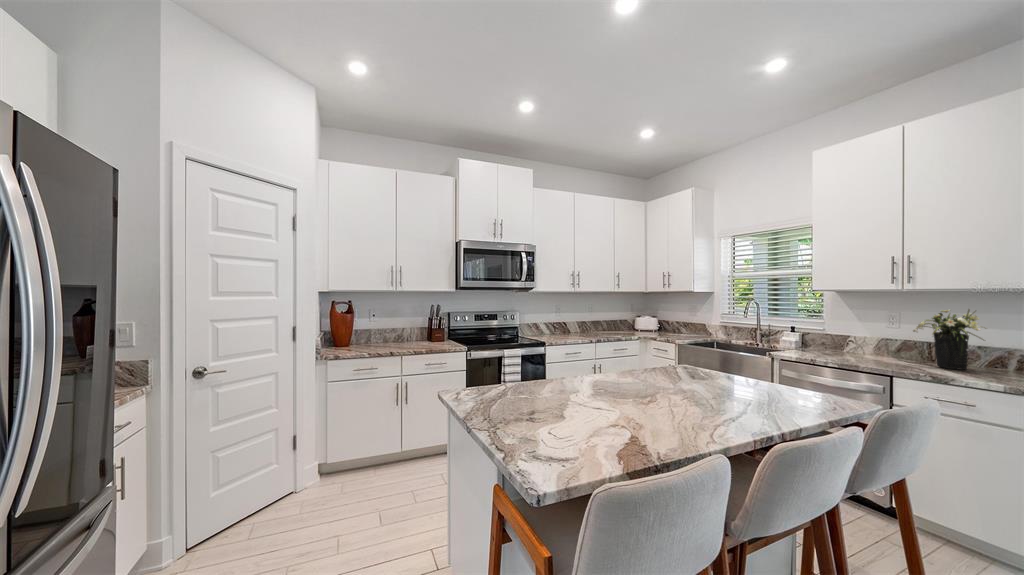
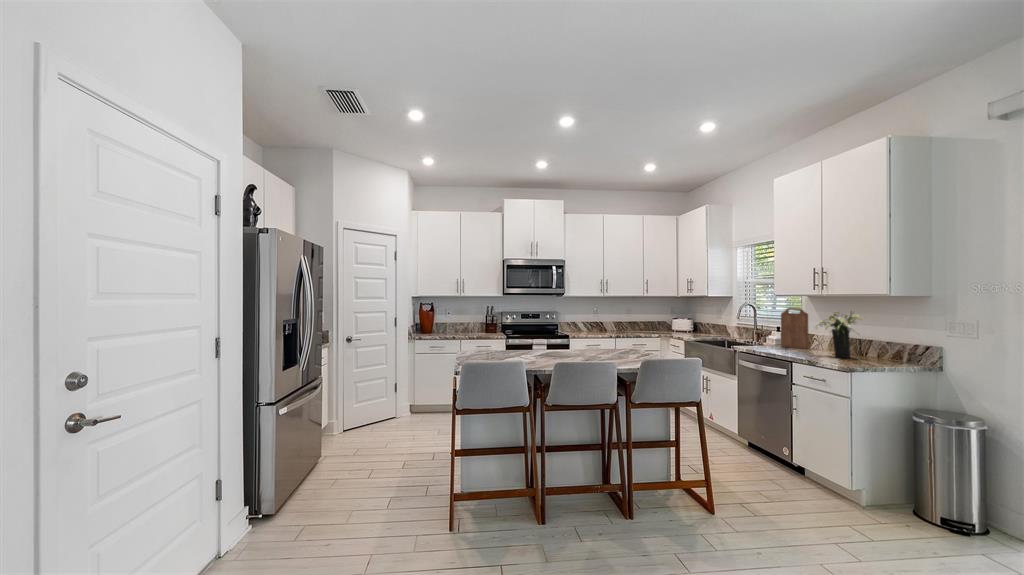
cutting board: none [823,305,858,353] -> present [781,308,809,348]

